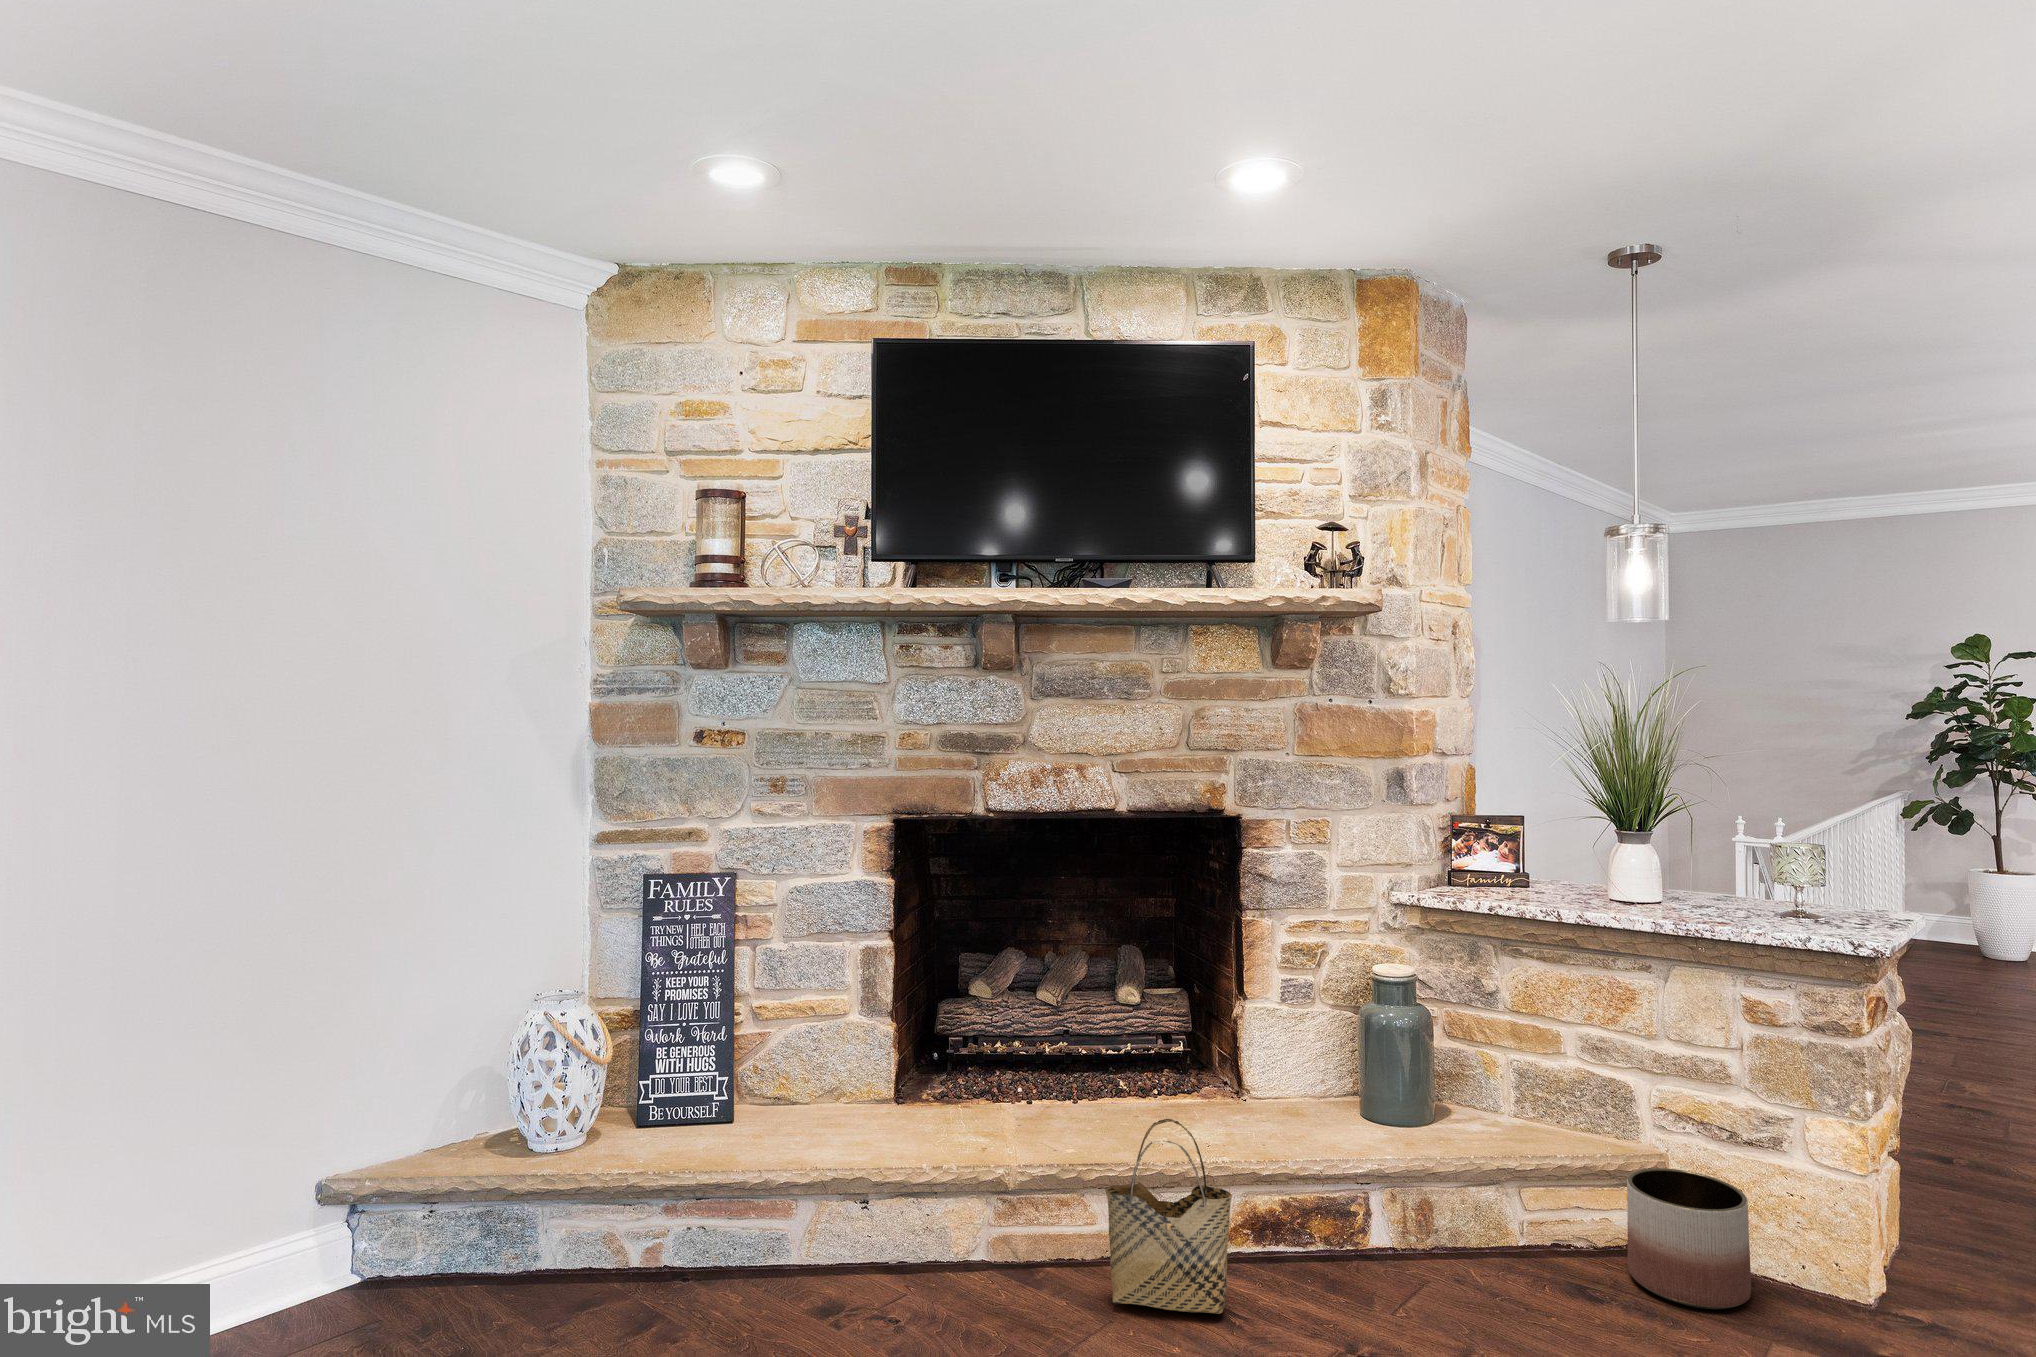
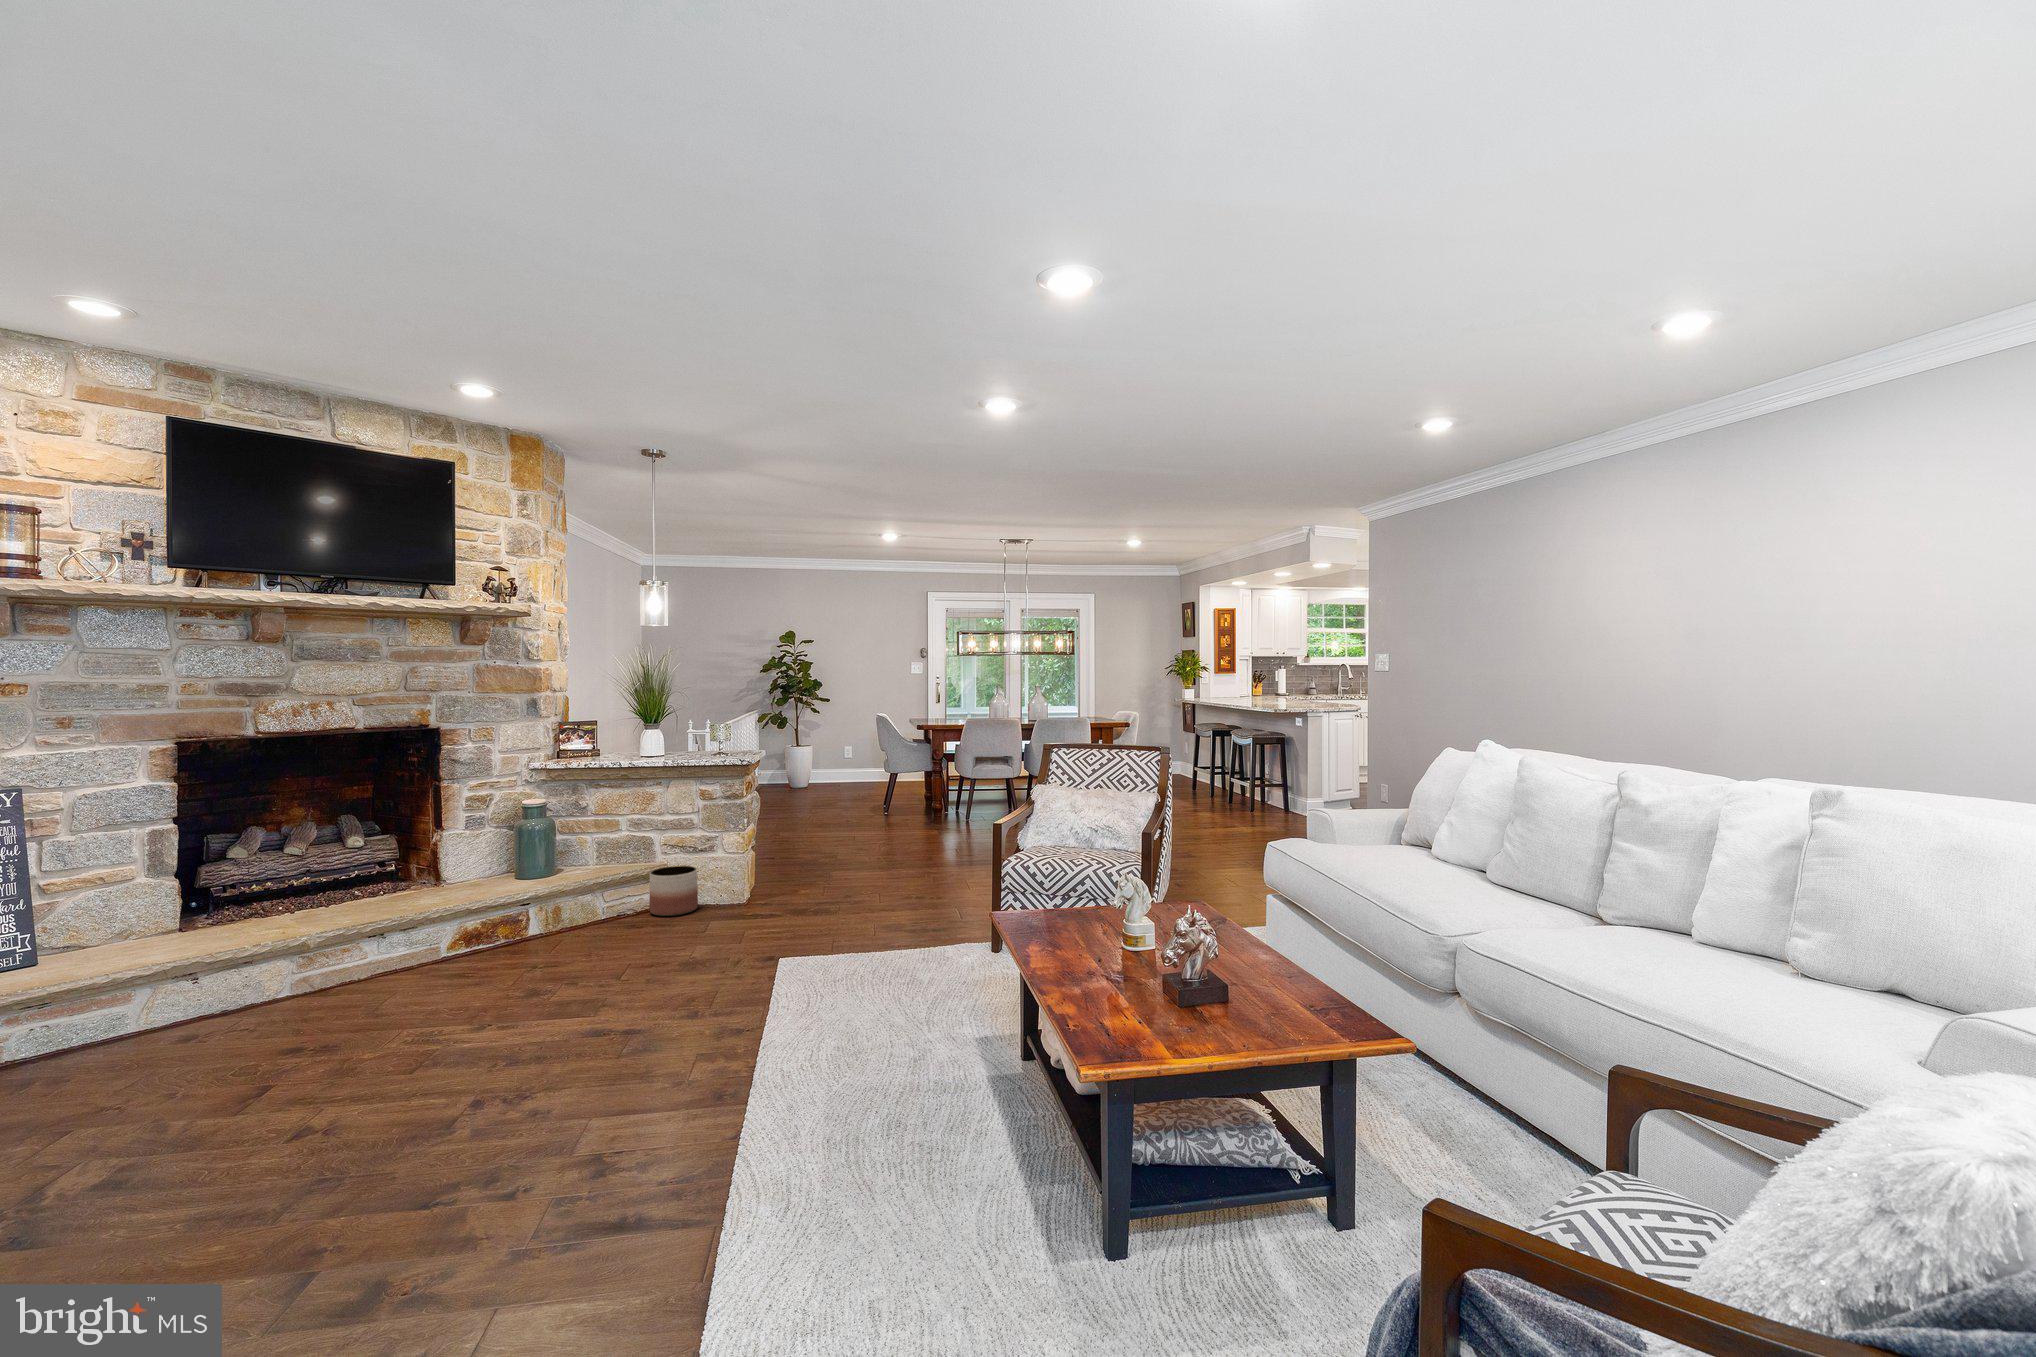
woven basket: present [1105,1119,1232,1314] -> none [388,885,465,983]

